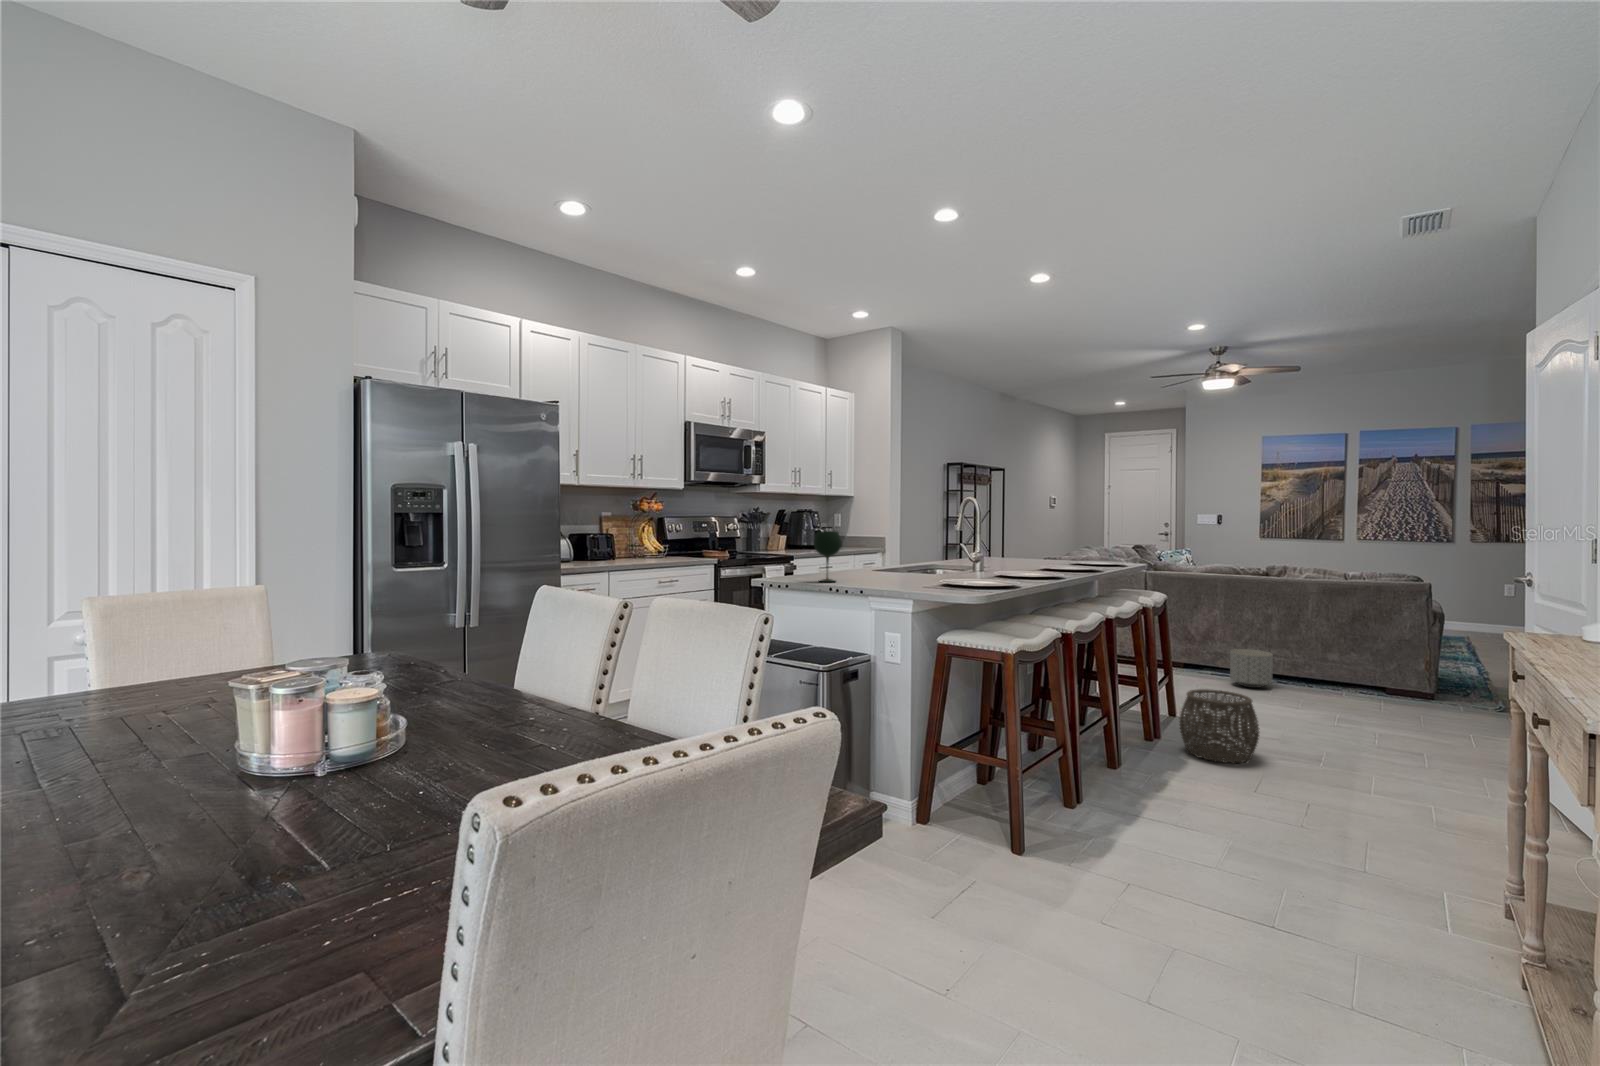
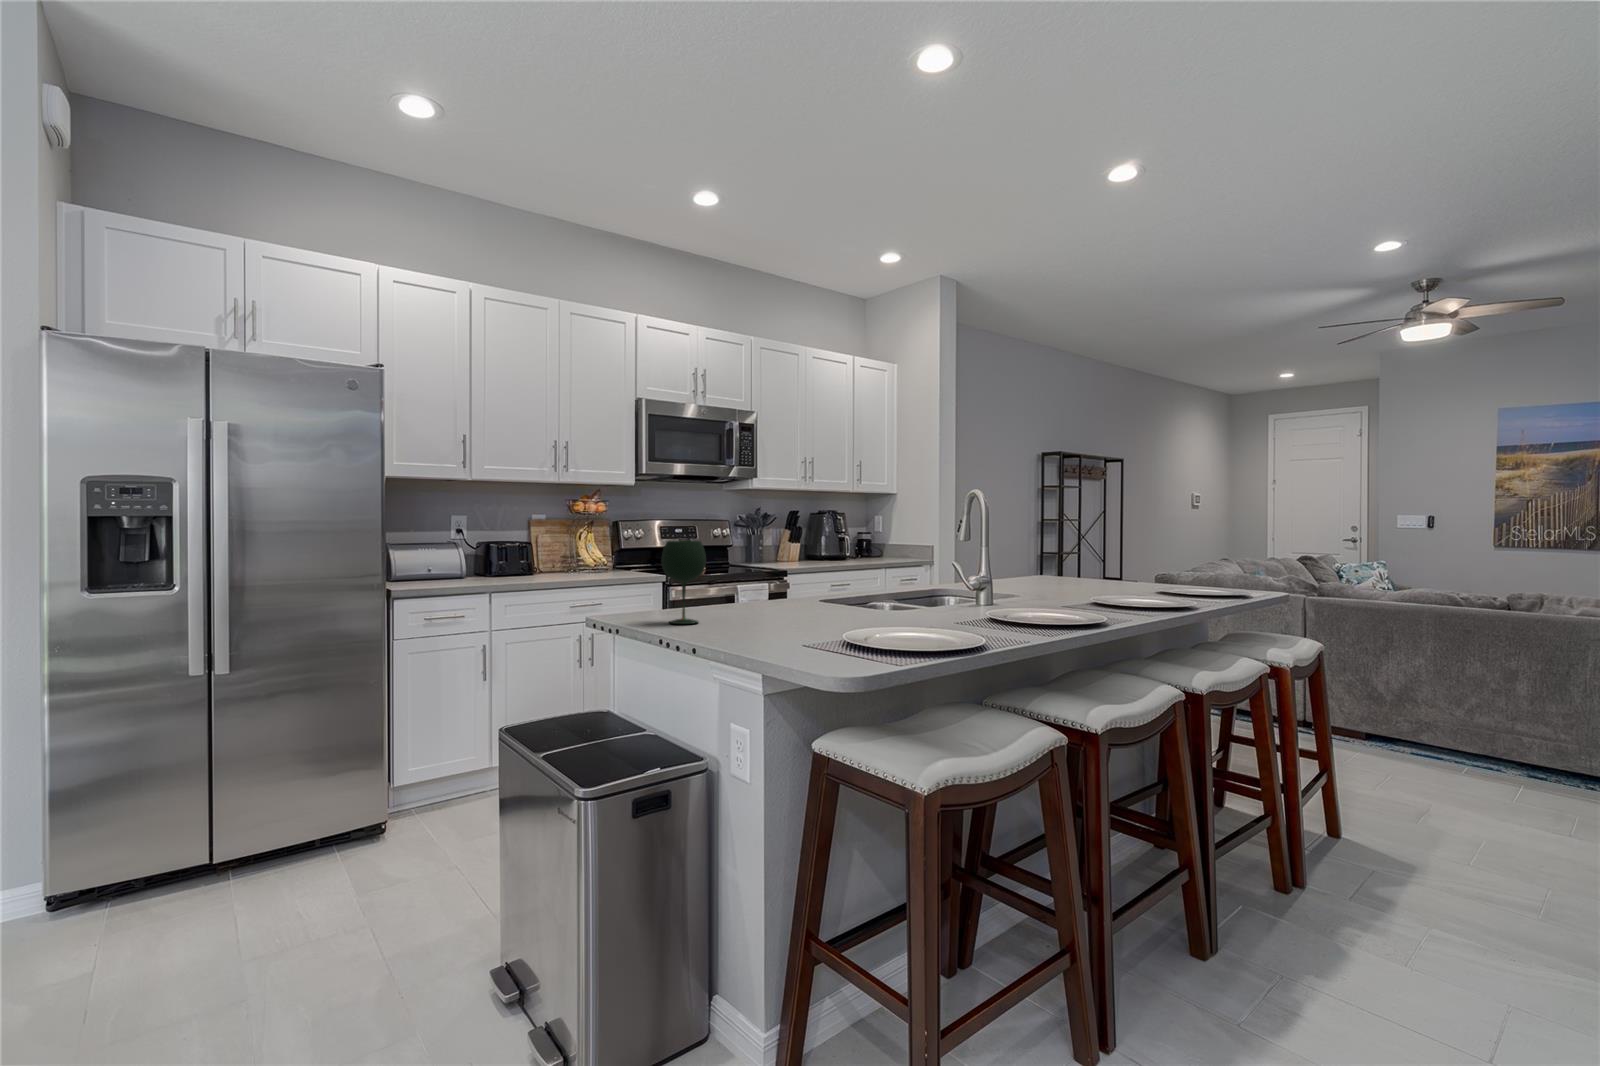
planter: present [1230,649,1273,688] -> none [1444,724,1522,789]
woven basket: present [1179,689,1260,763] -> none [1337,819,1504,975]

